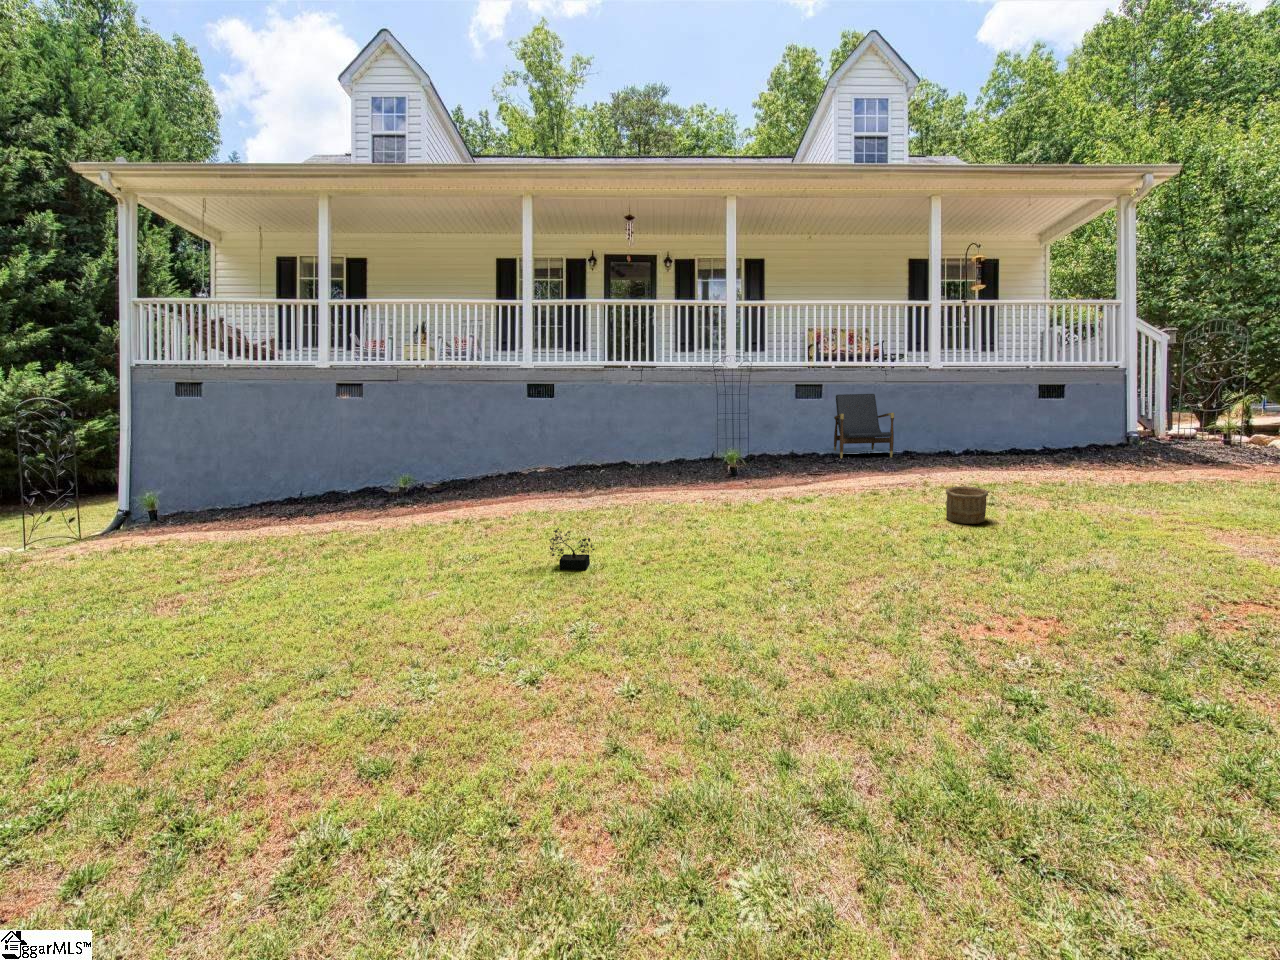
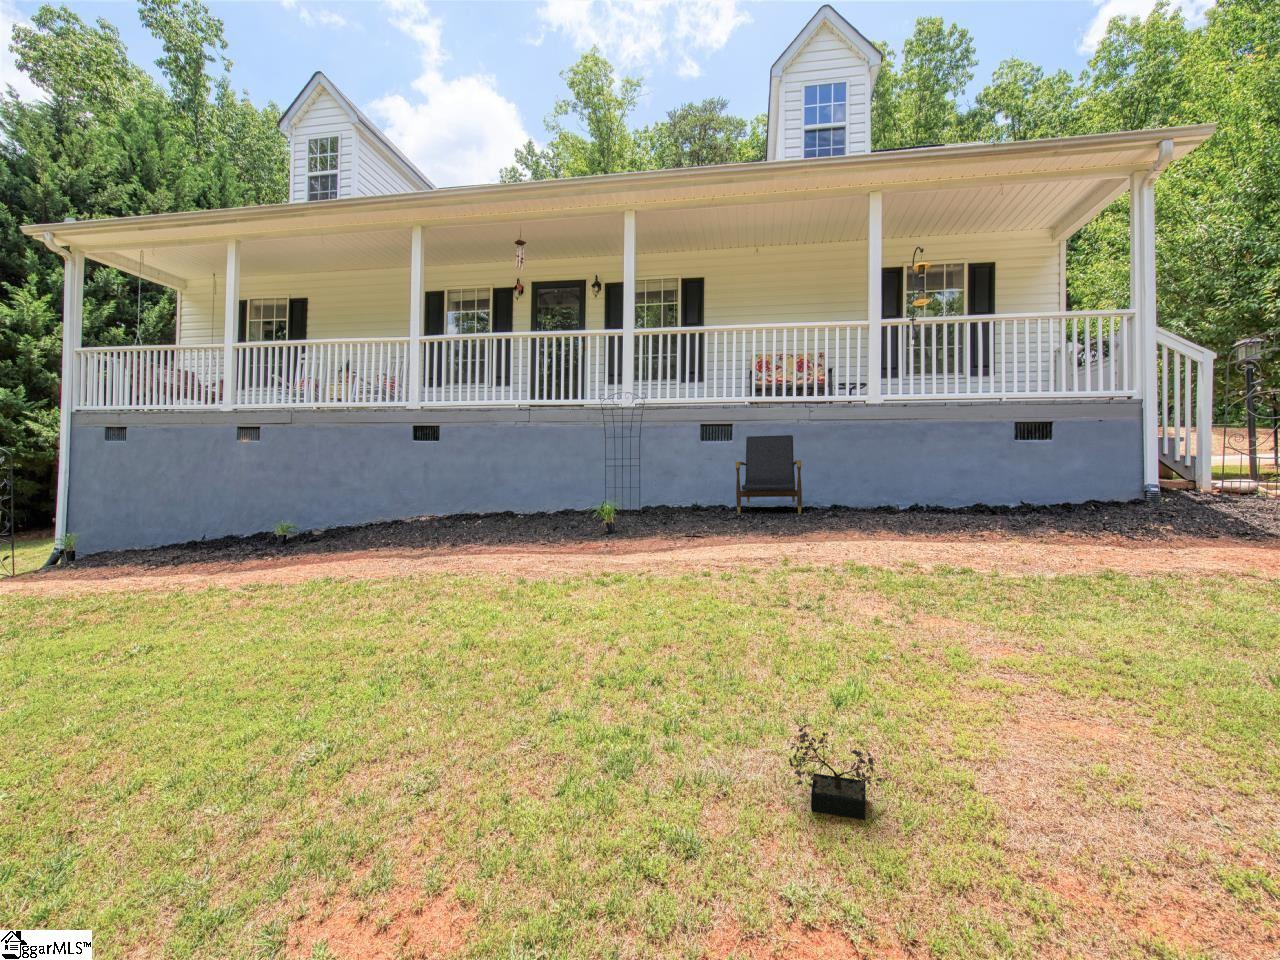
wooden bucket: present [946,486,988,524] -> none [716,578,769,633]
decorative plant: present [549,528,595,570] -> present [789,725,882,820]

